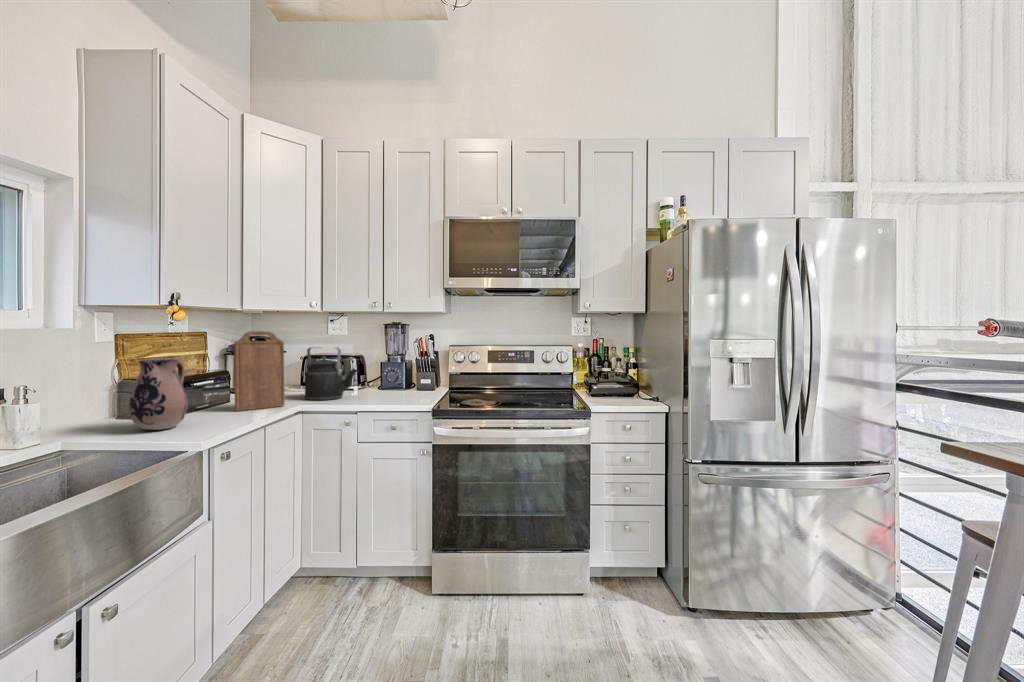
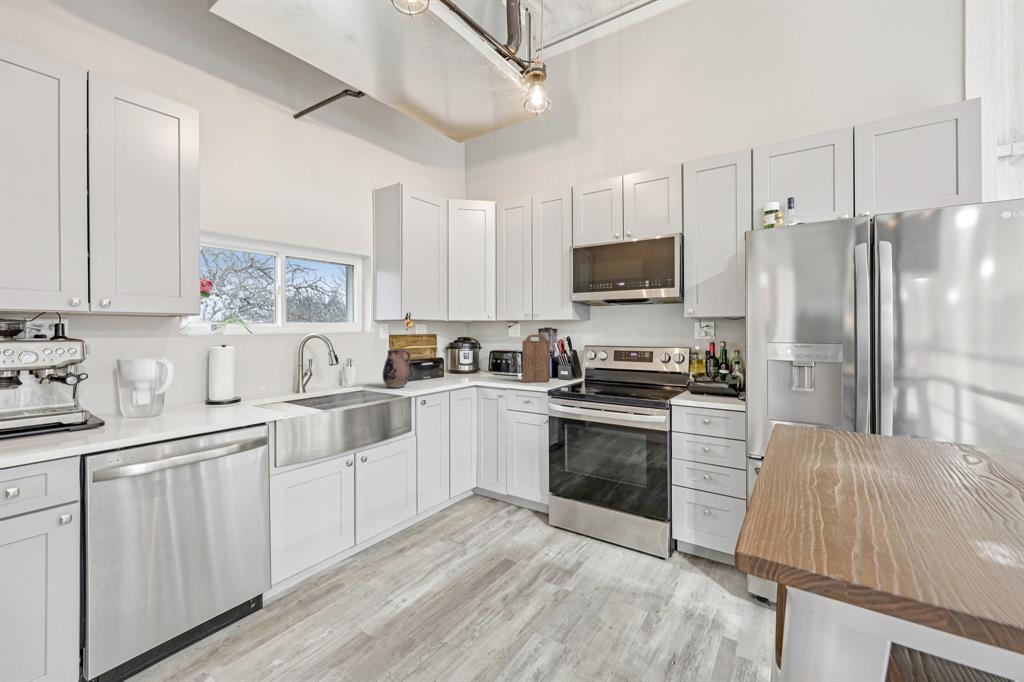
cutting board: present [234,331,285,411] -> present [522,335,549,382]
kettle: present [305,348,357,400] -> none [484,345,514,380]

